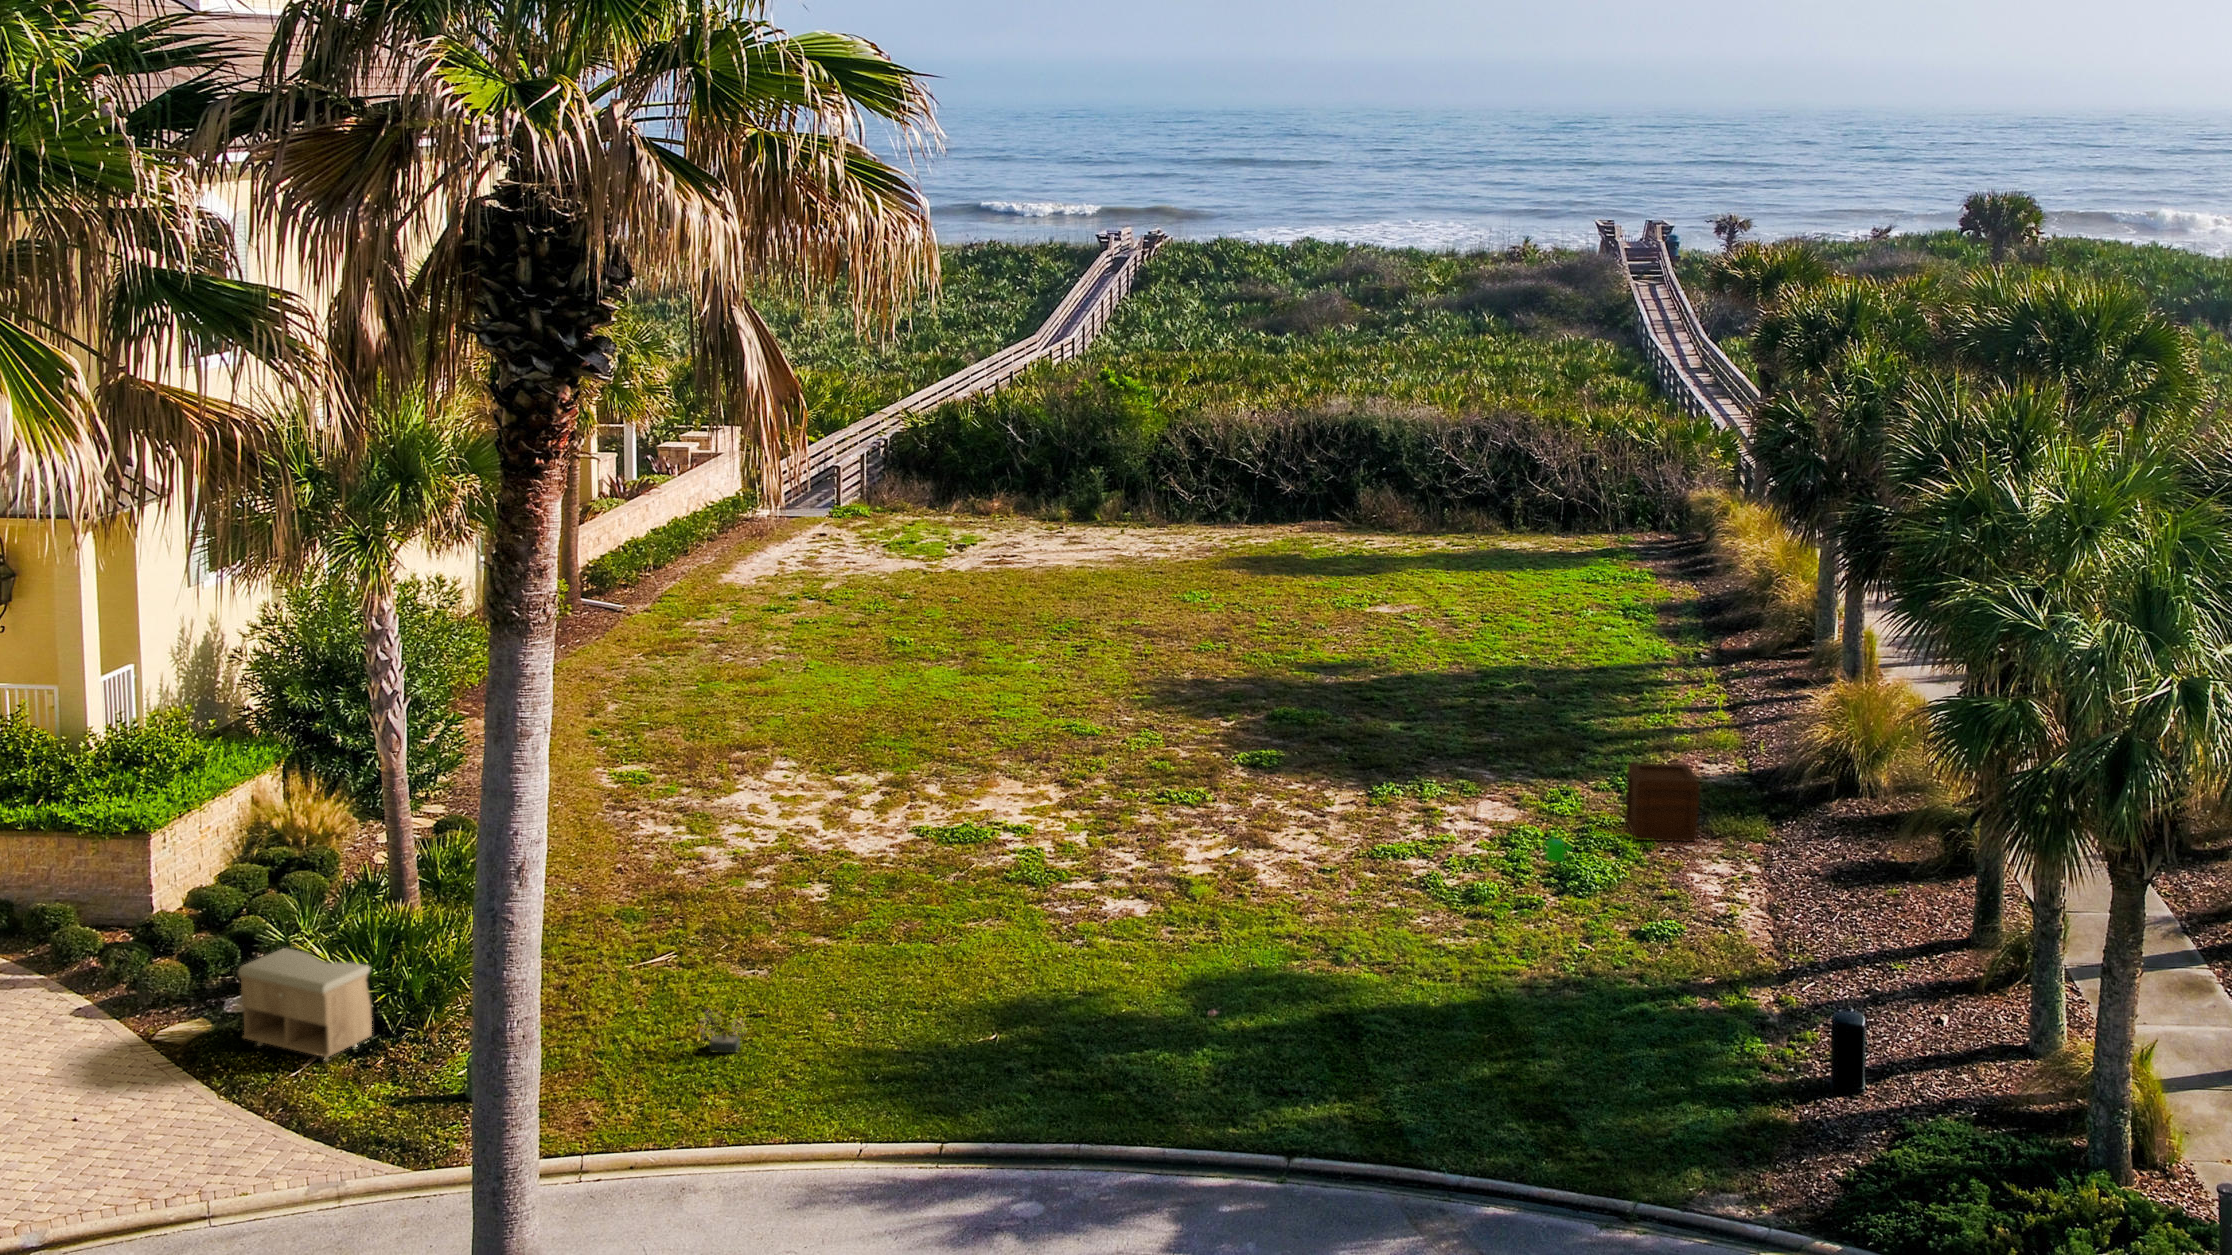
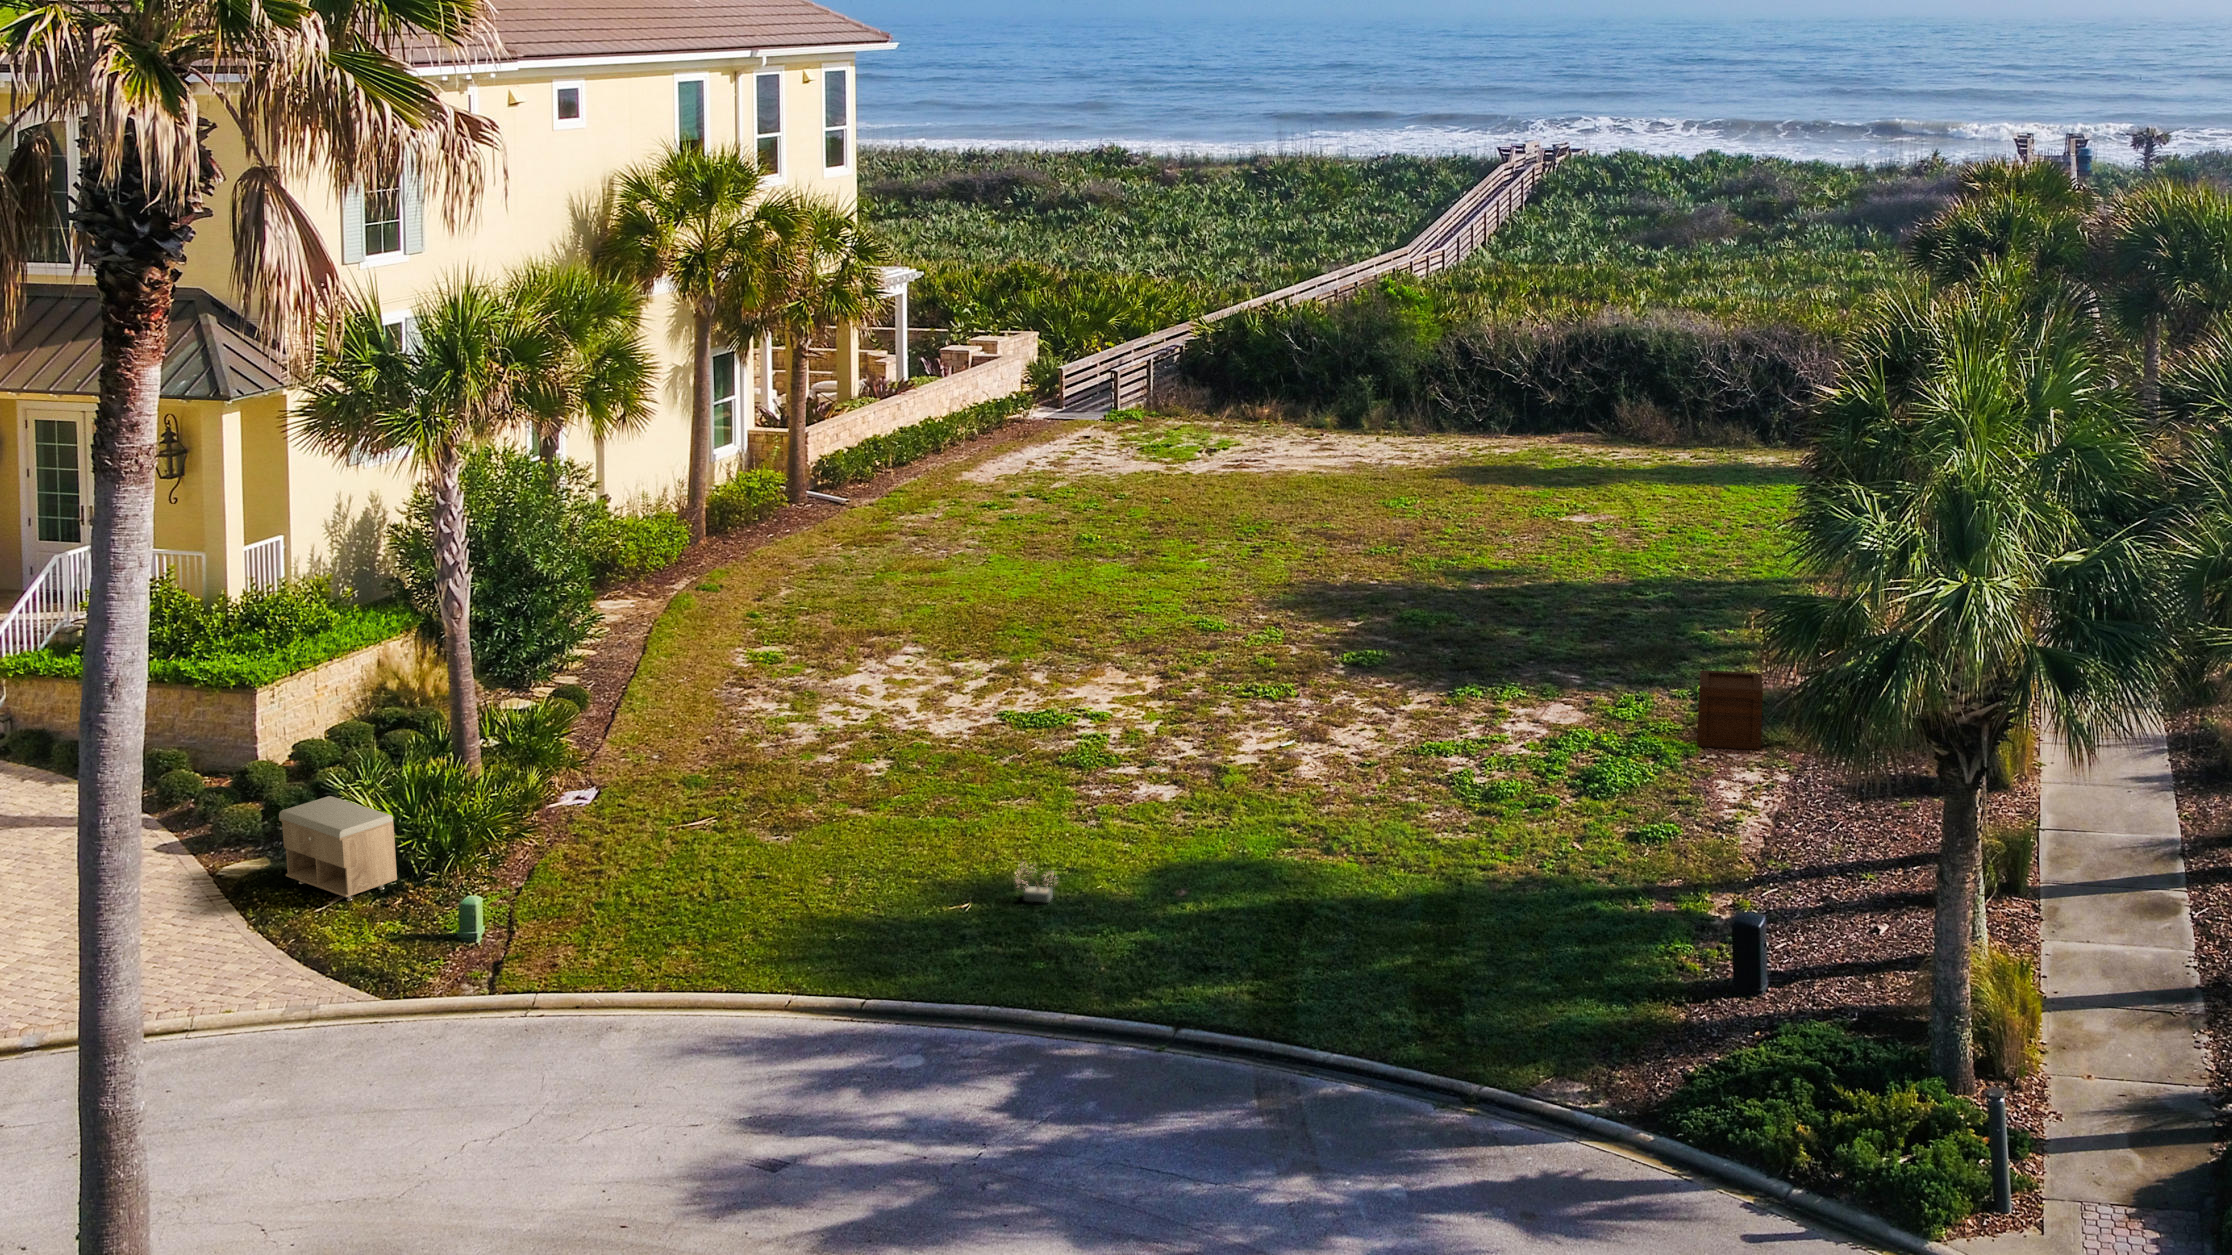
watering can: present [1543,833,1572,862] -> none [1596,736,1621,765]
decorative plant: present [701,1011,740,1053] -> present [1015,862,1053,903]

